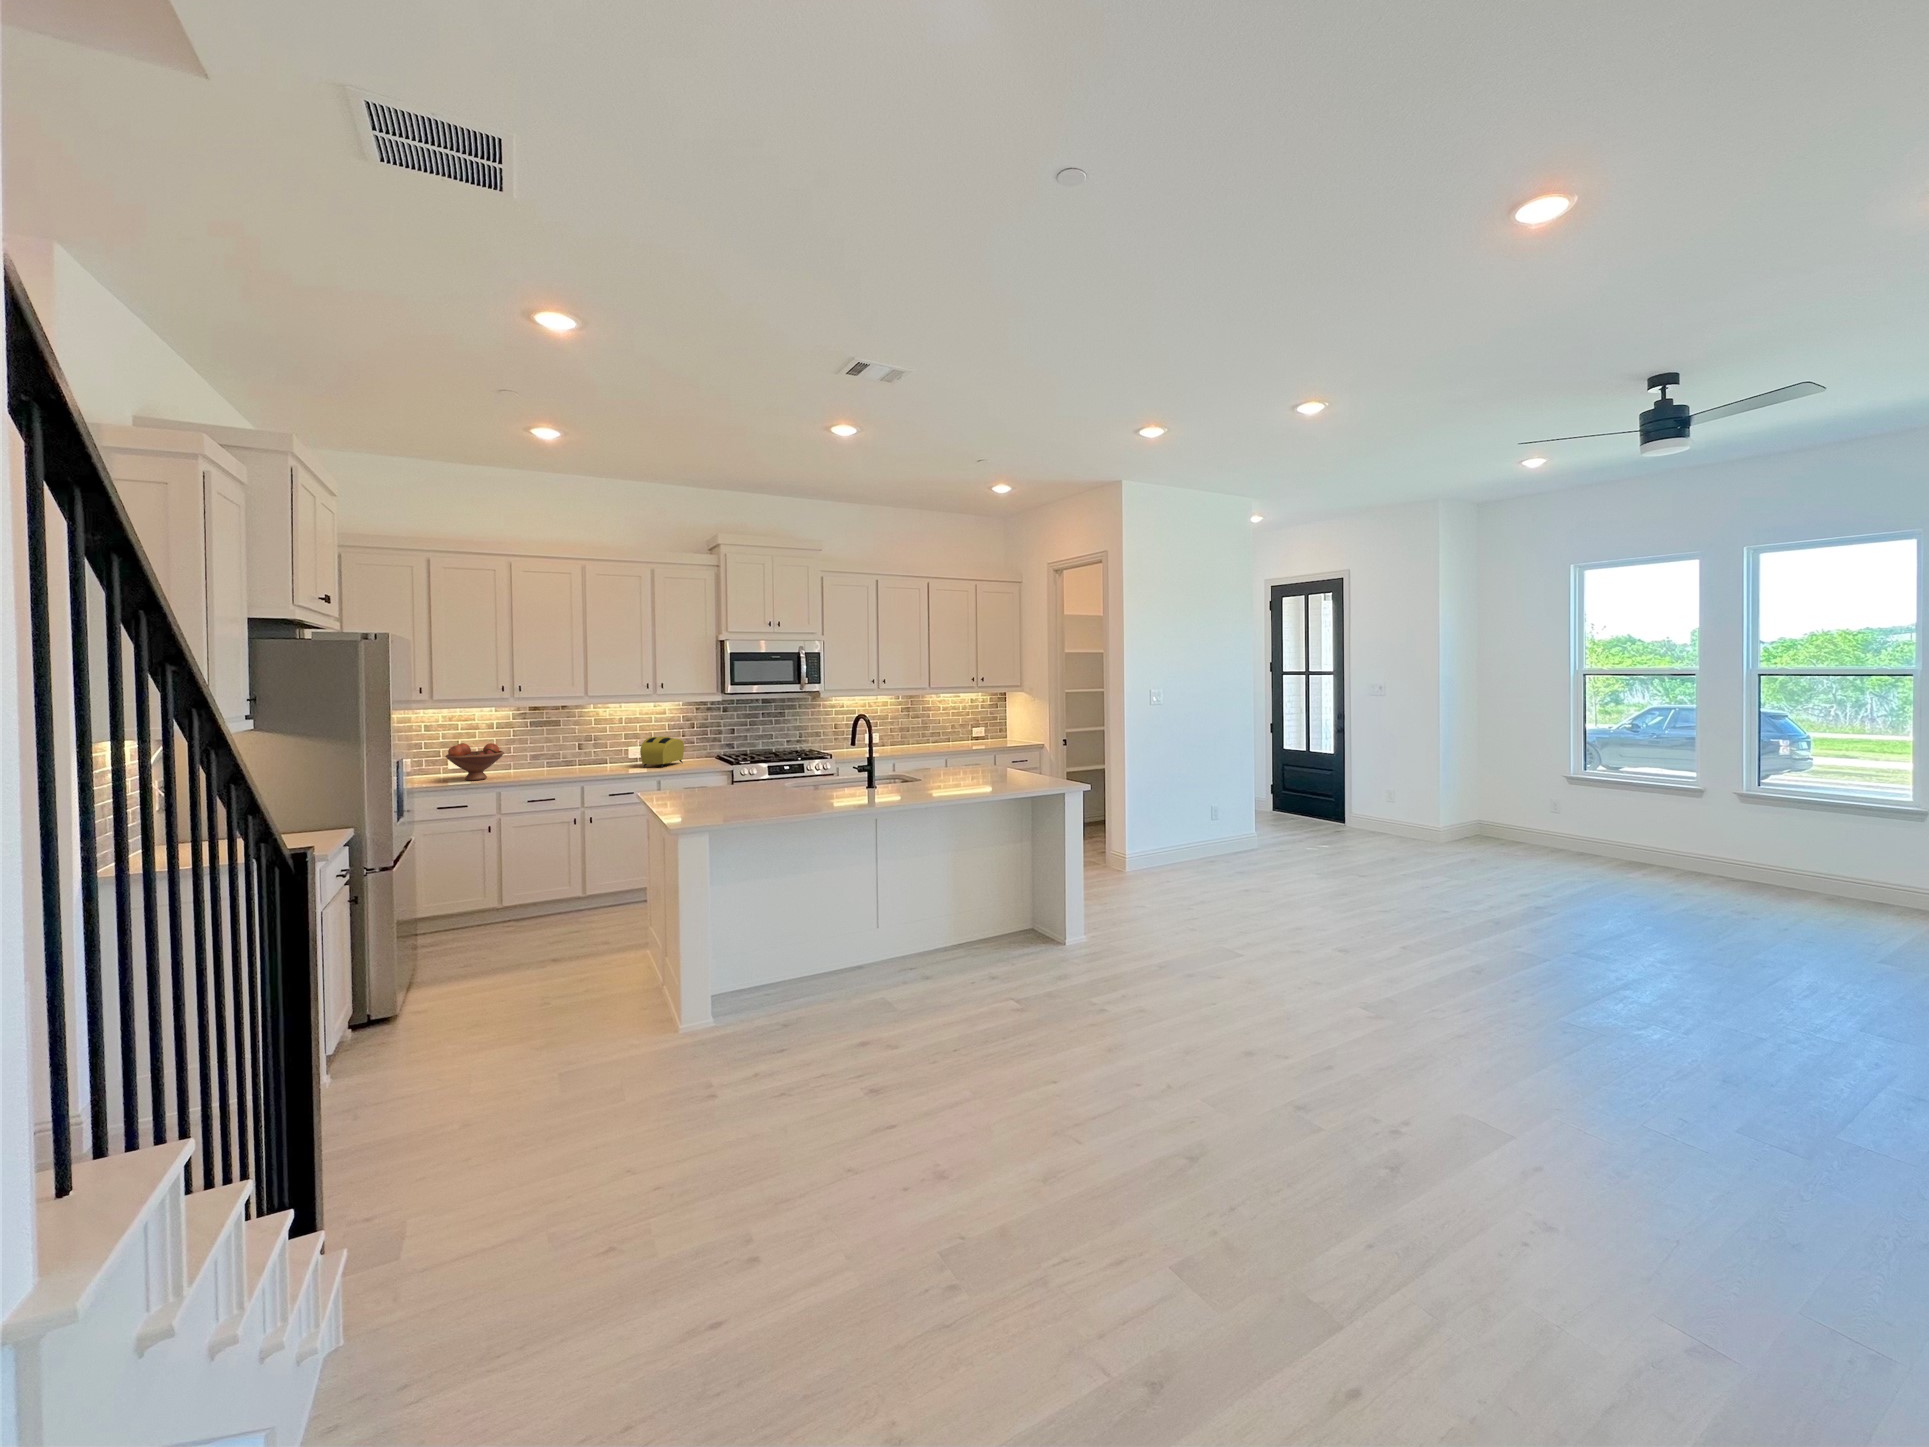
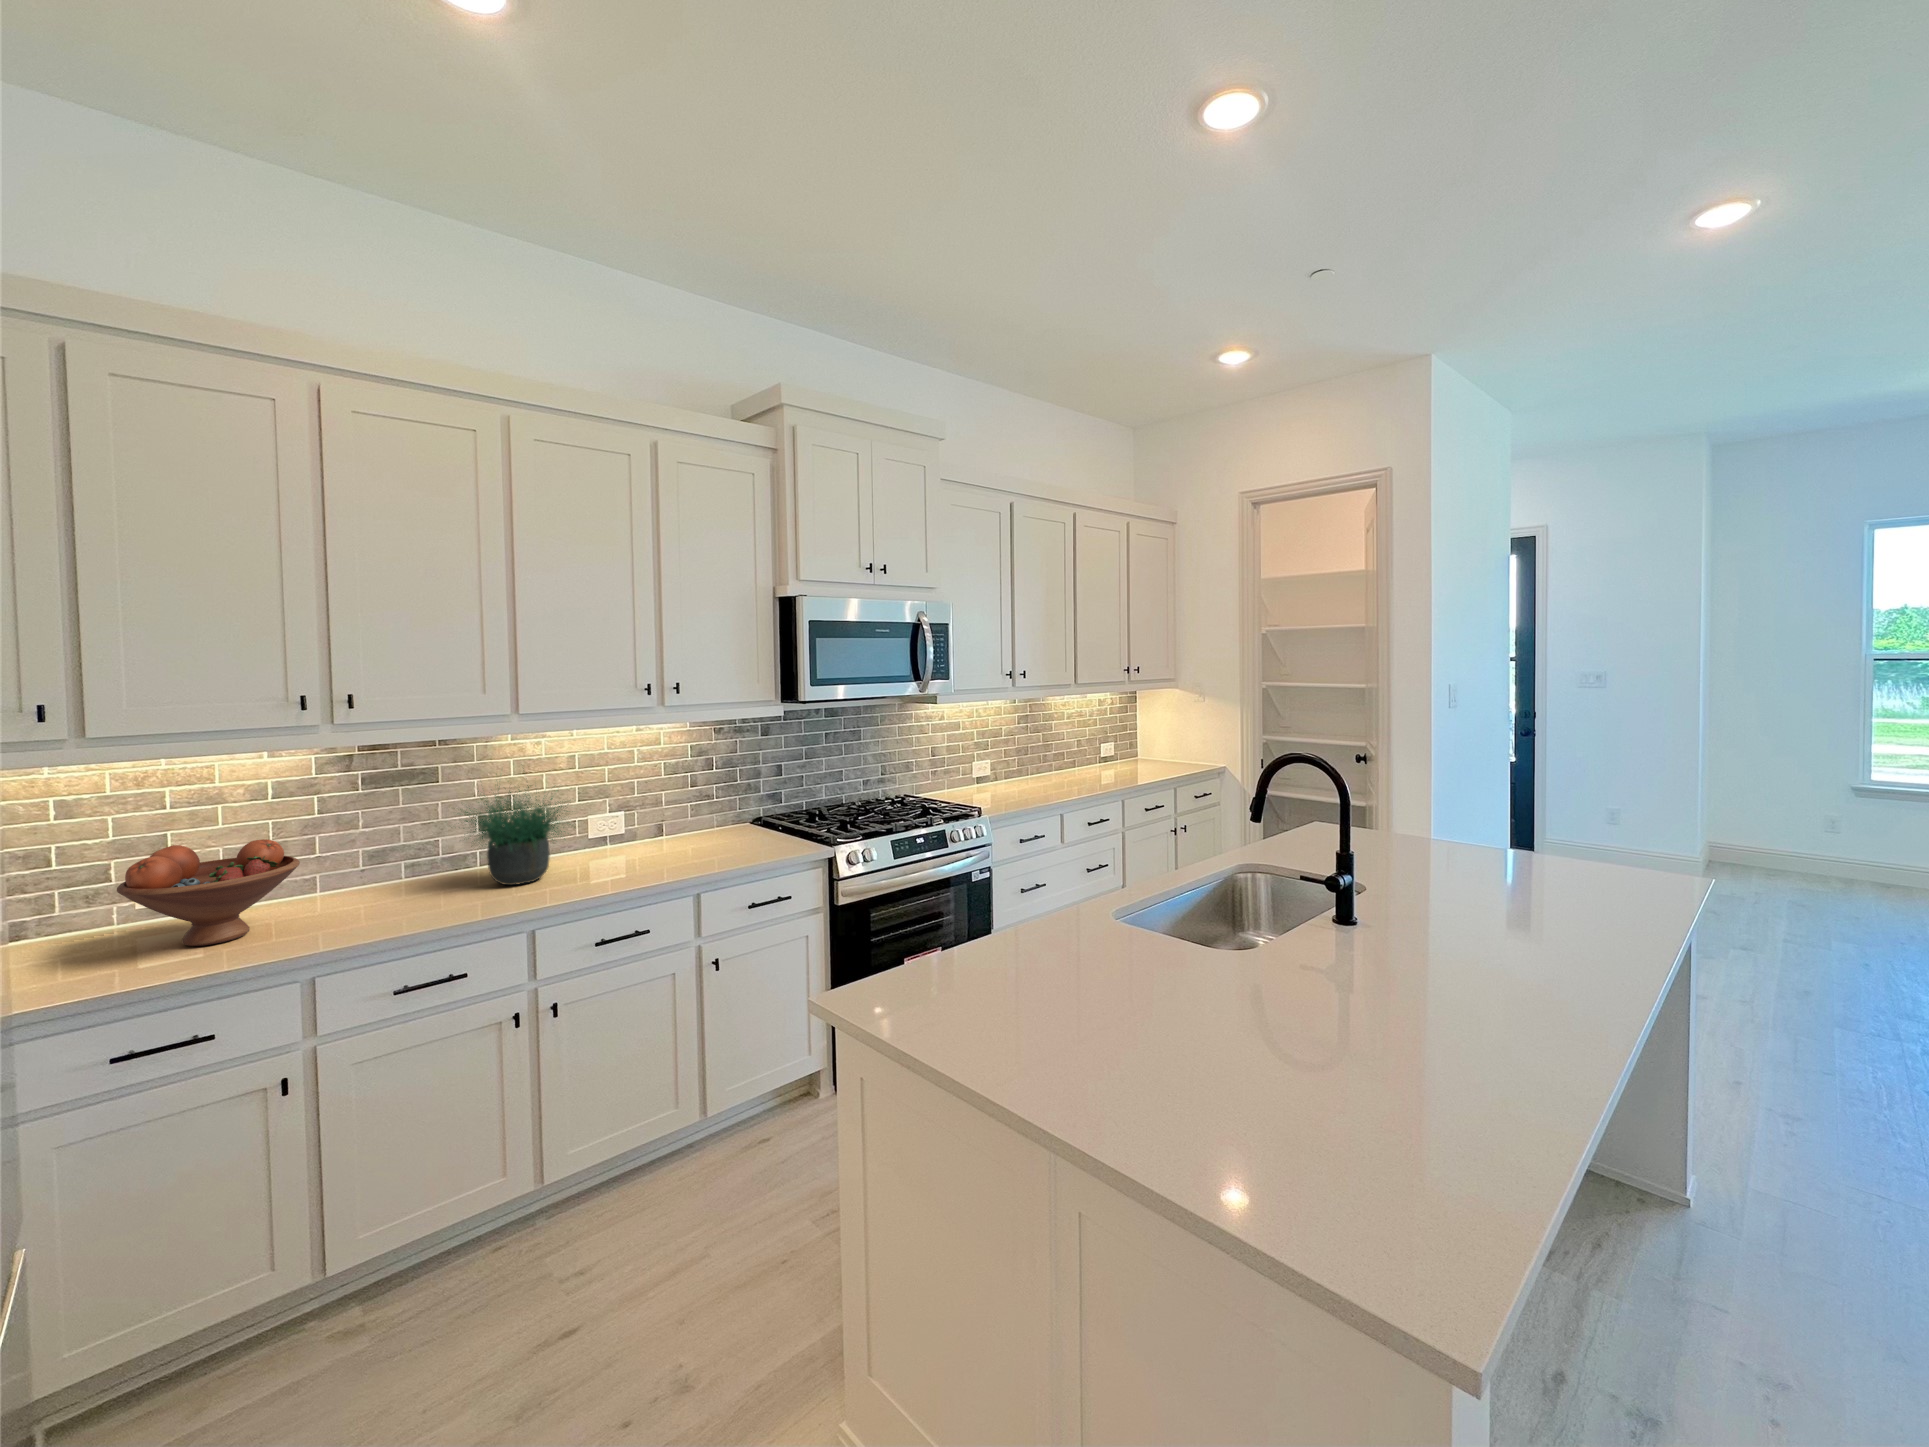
potted plant: none [559,716,618,772] -> present [465,787,565,885]
toaster: present [640,737,684,768] -> none [632,792,713,863]

